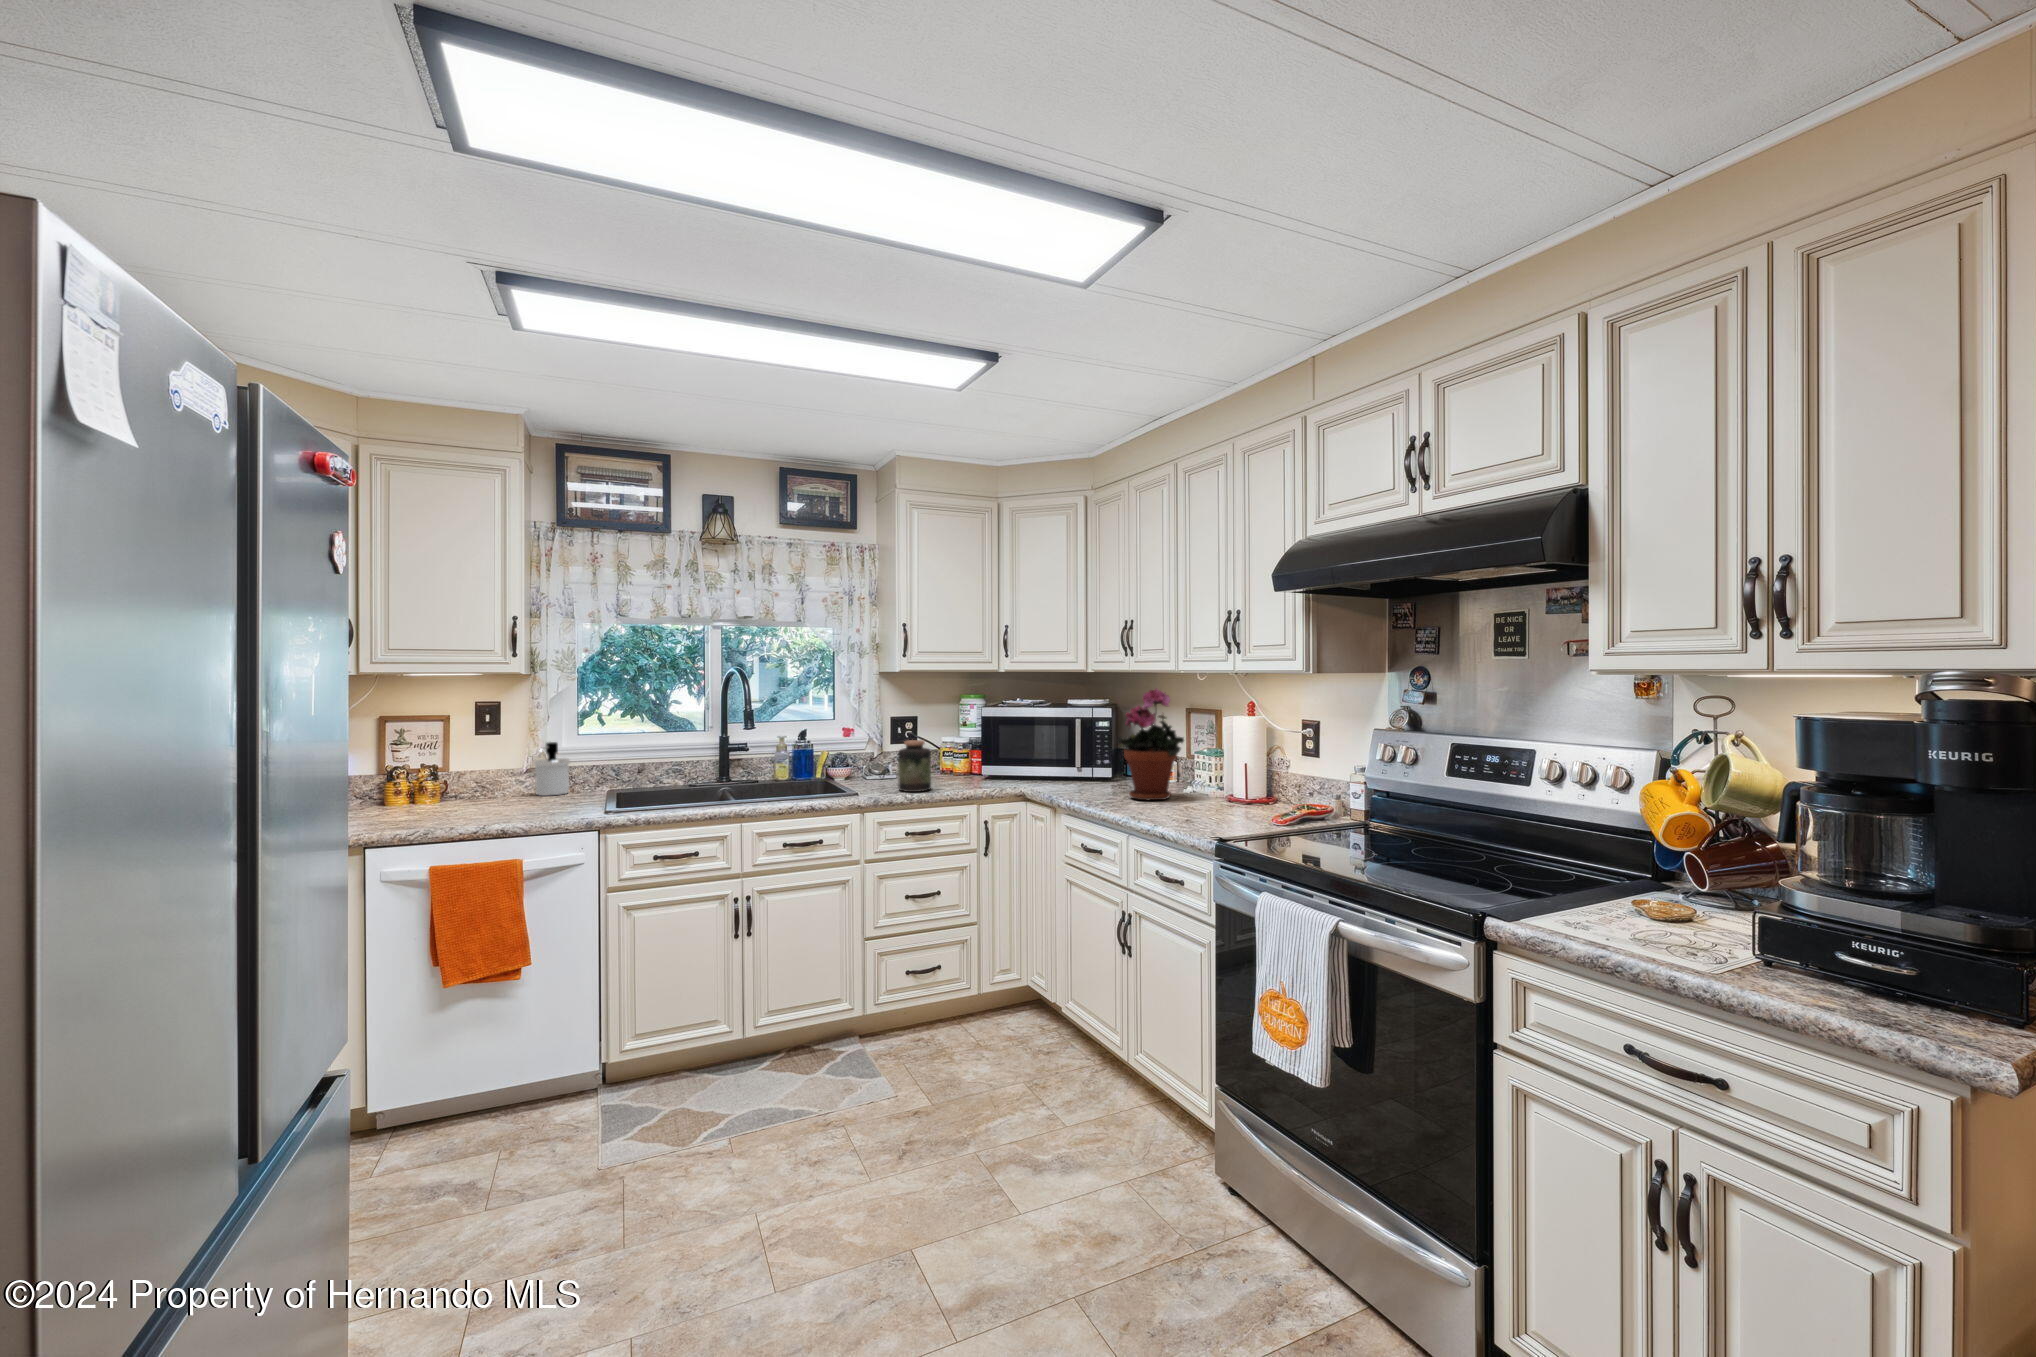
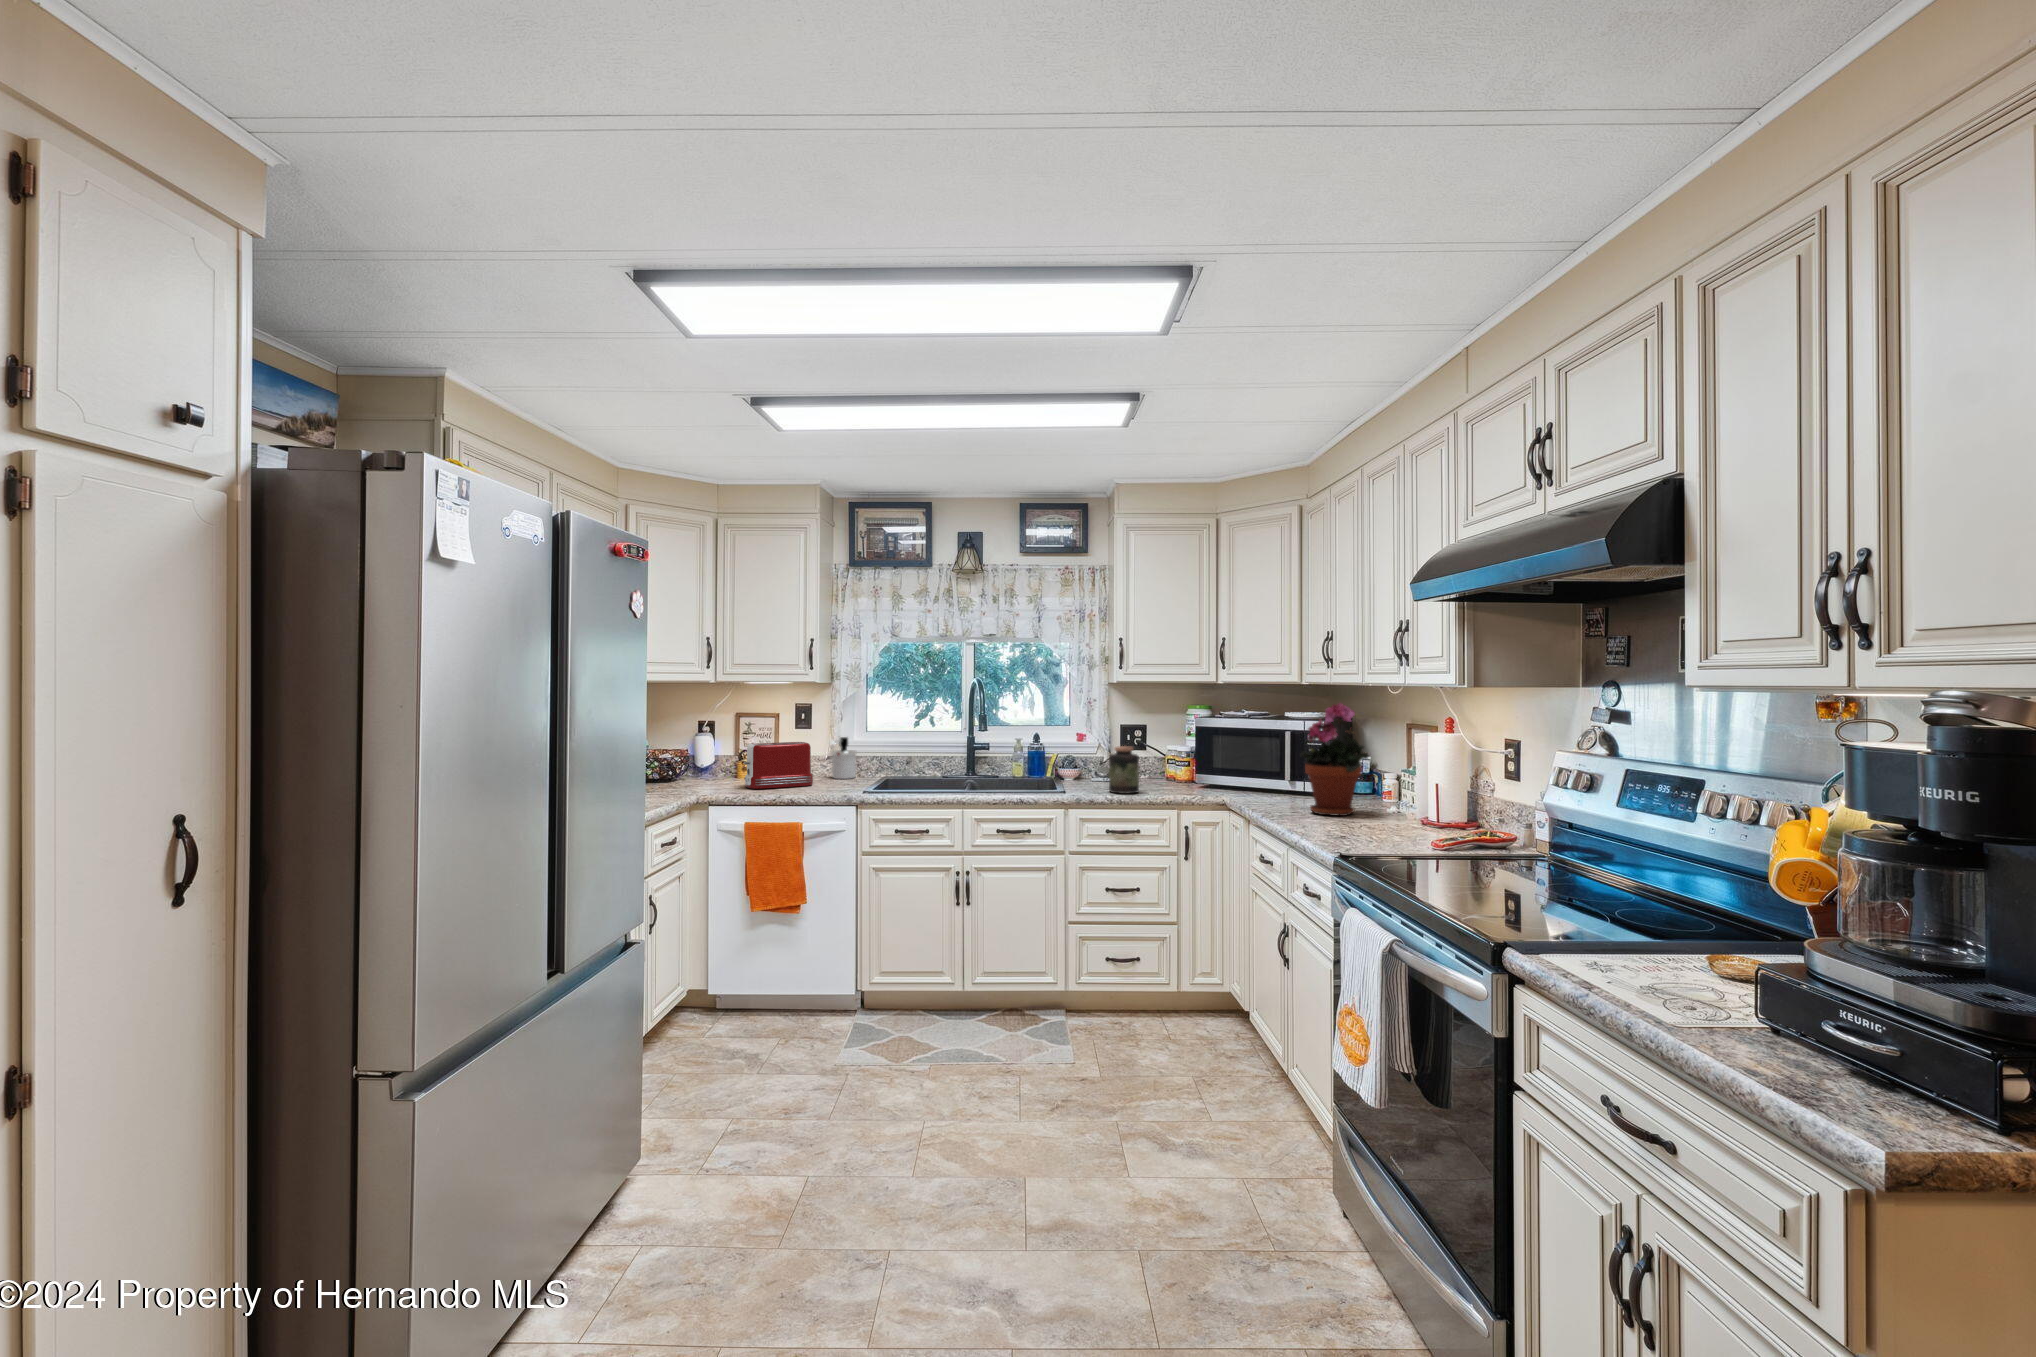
toaster: none [413,751,517,816] -> present [744,742,813,789]

